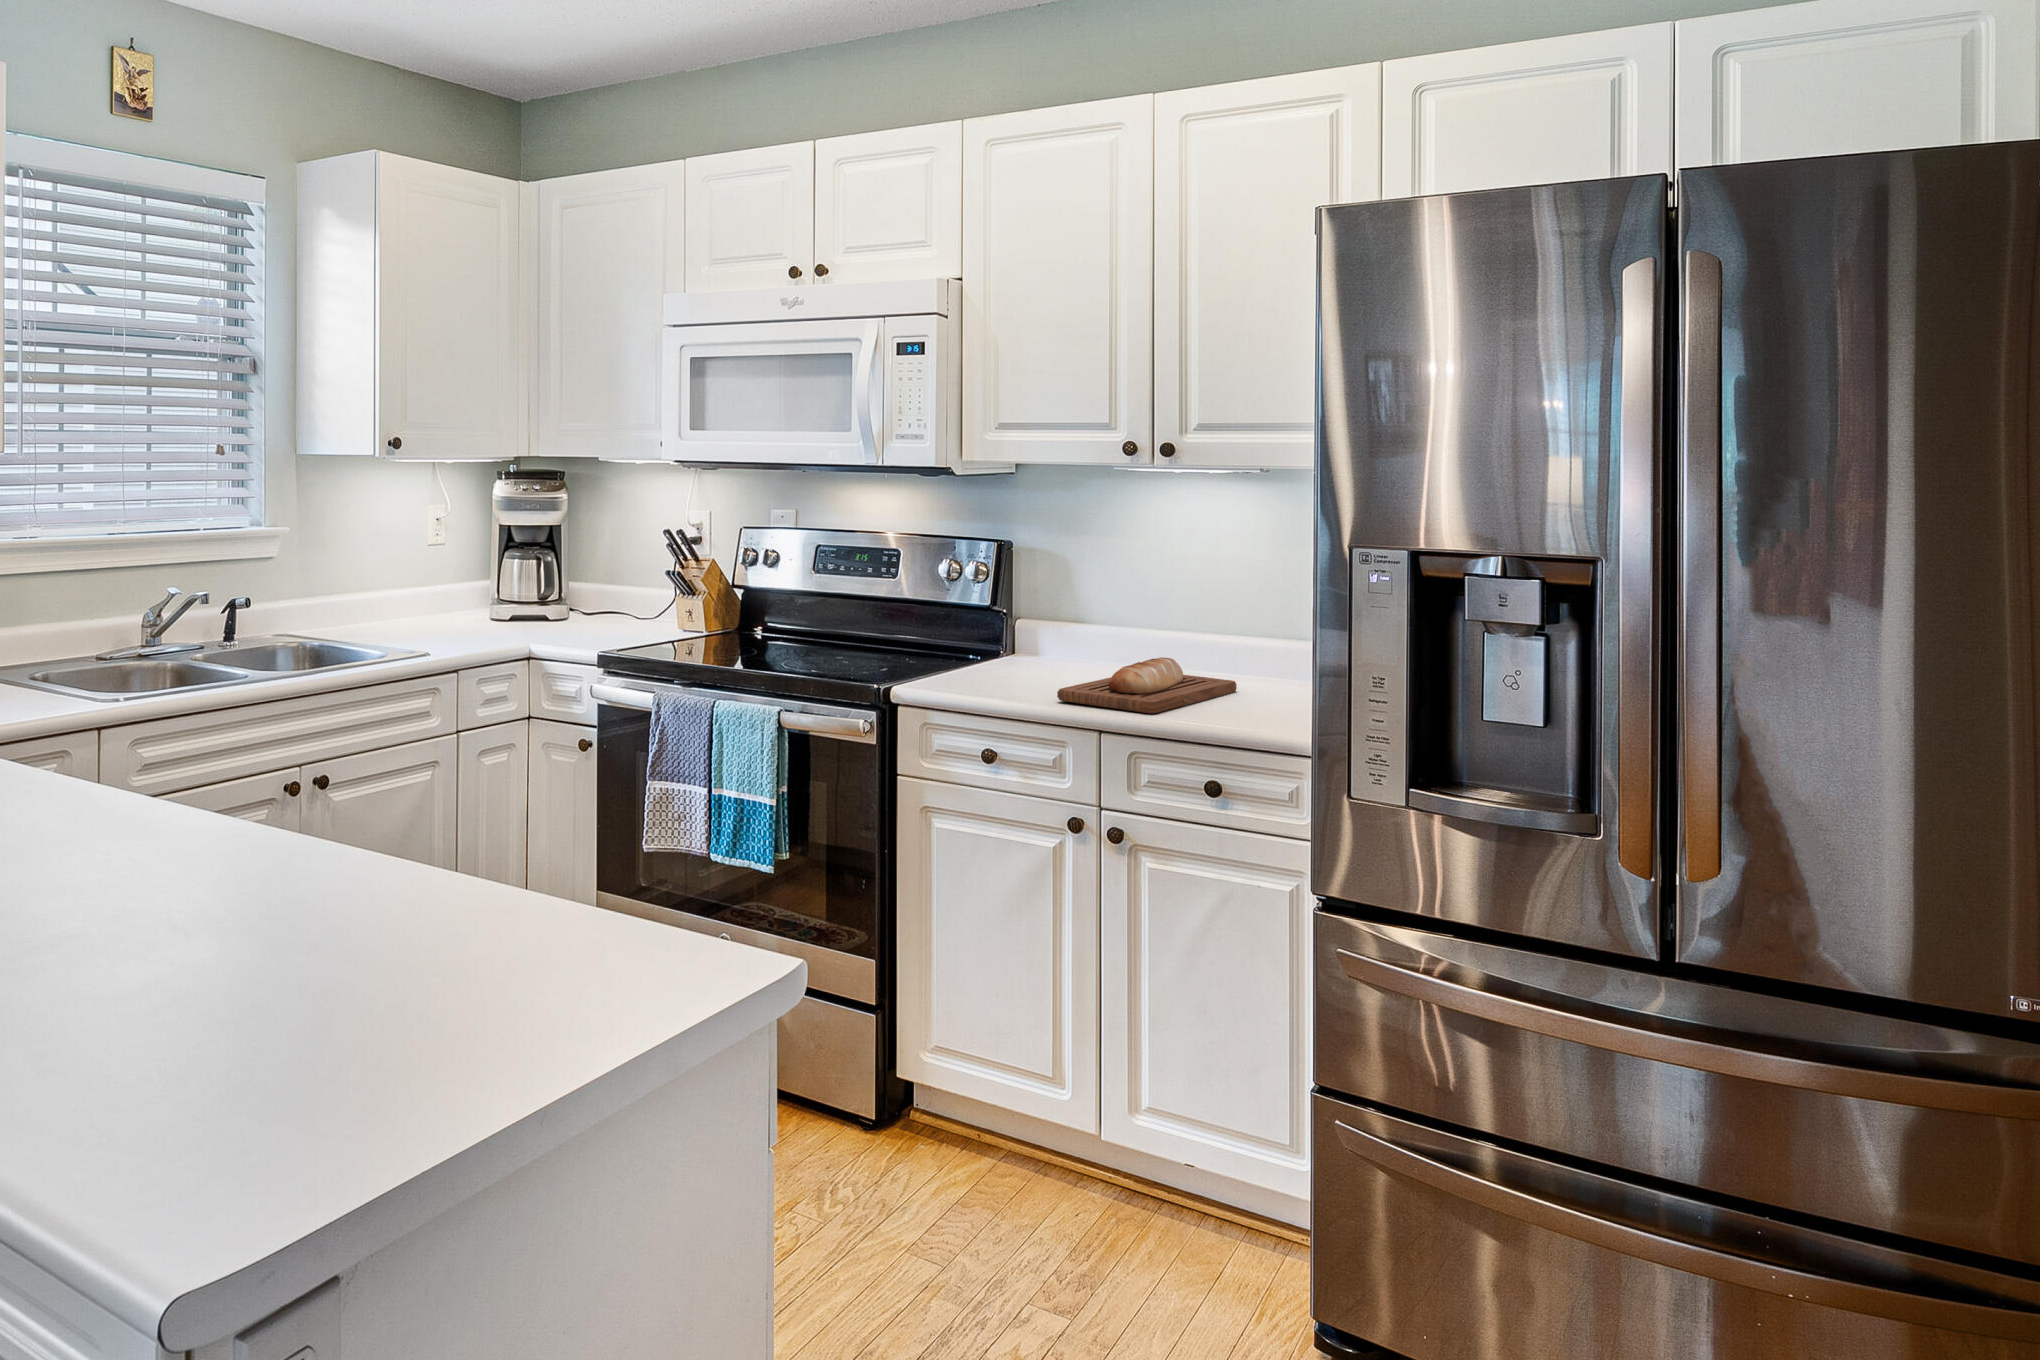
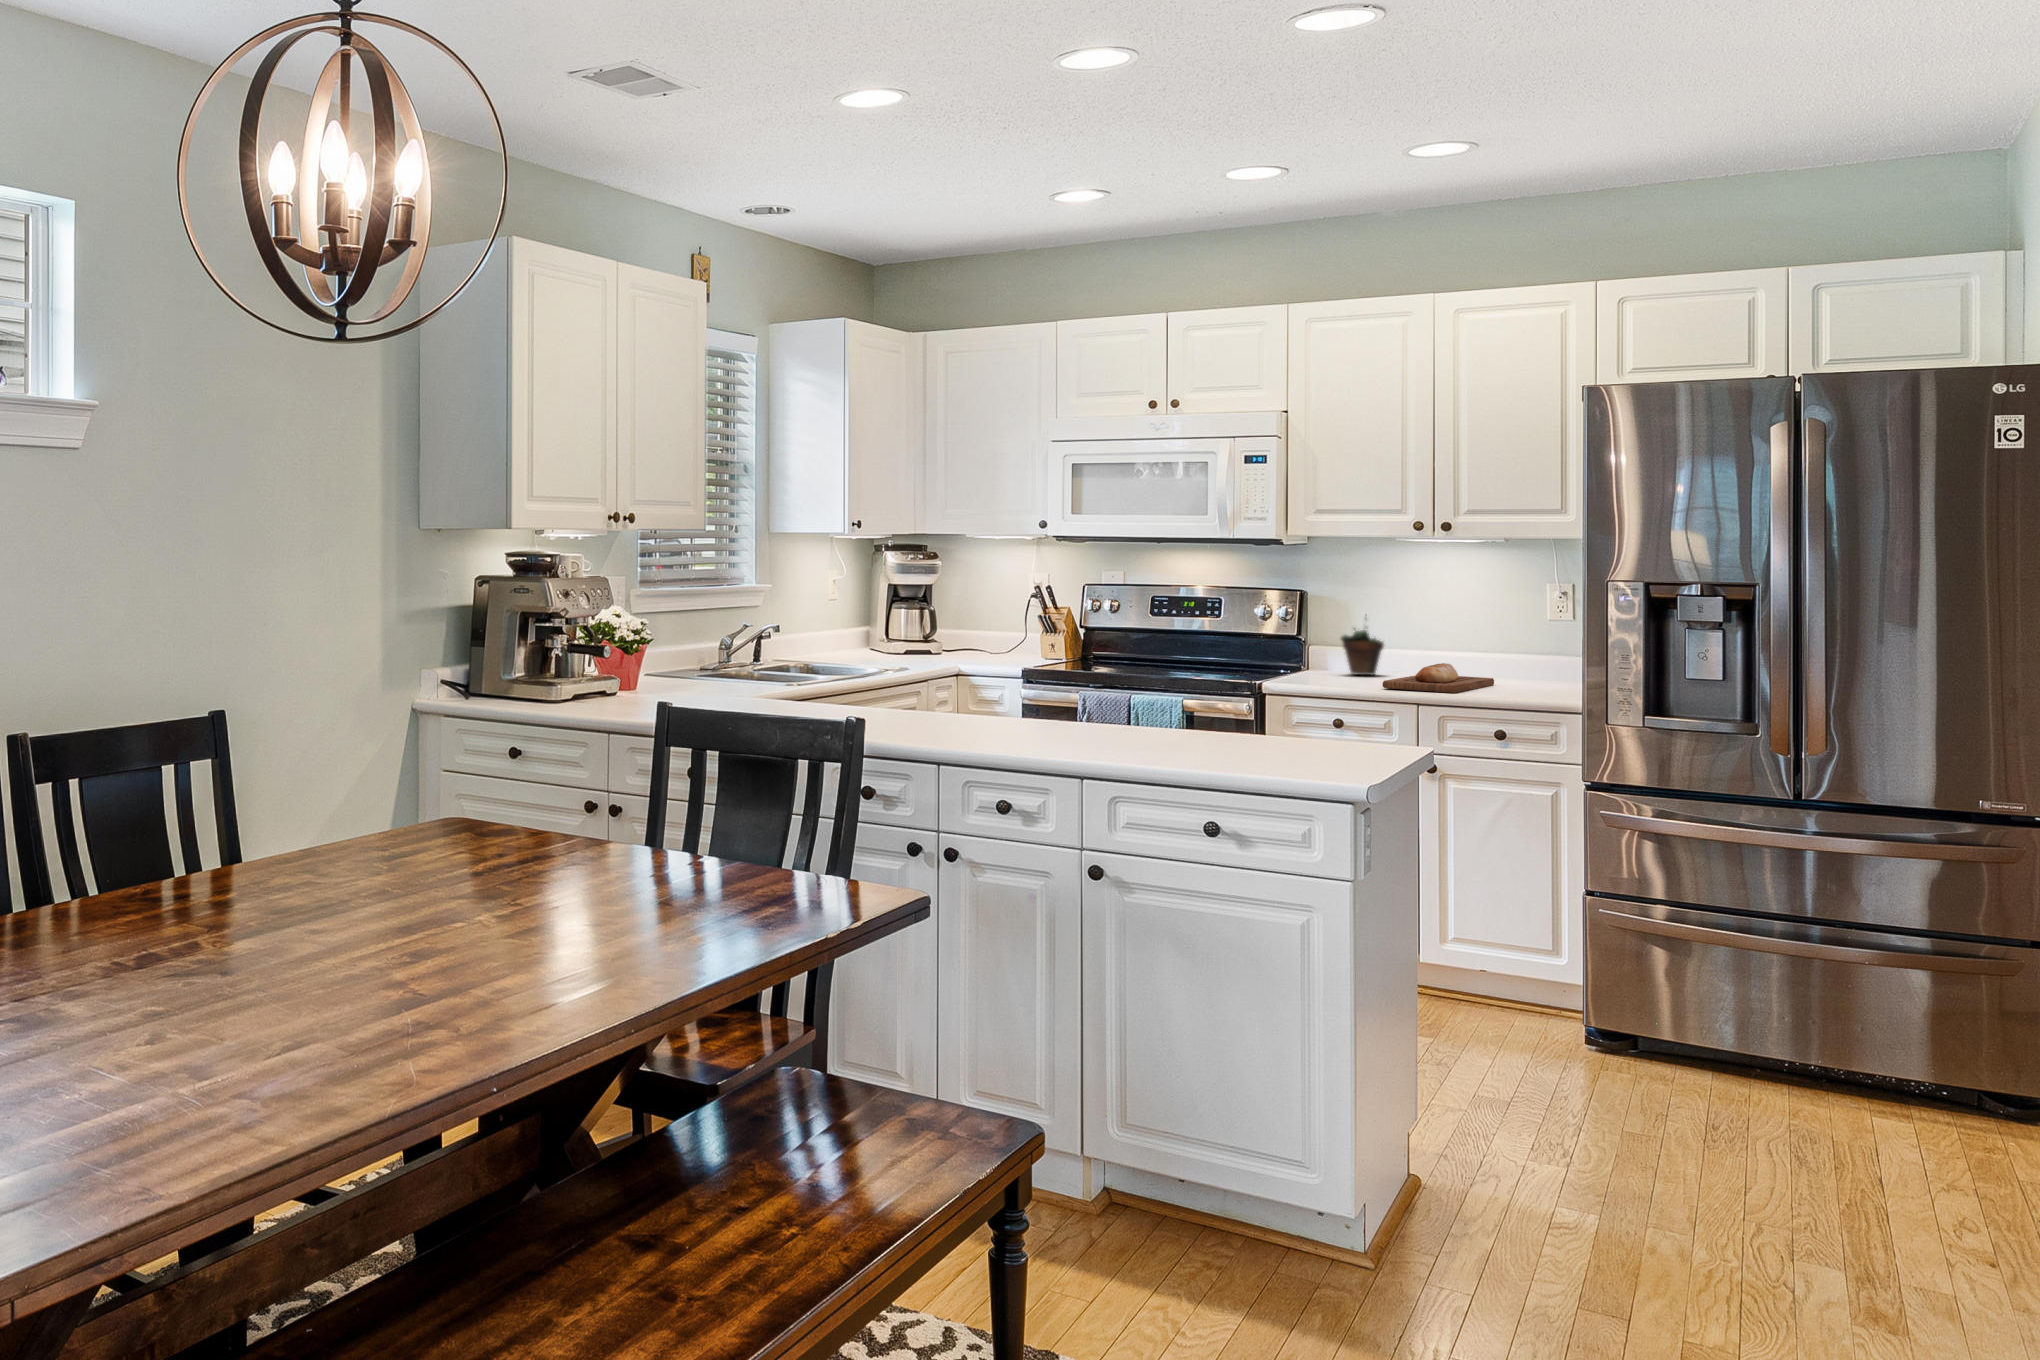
succulent plant: none [1042,575,1103,666] -> present [1341,630,1384,675]

